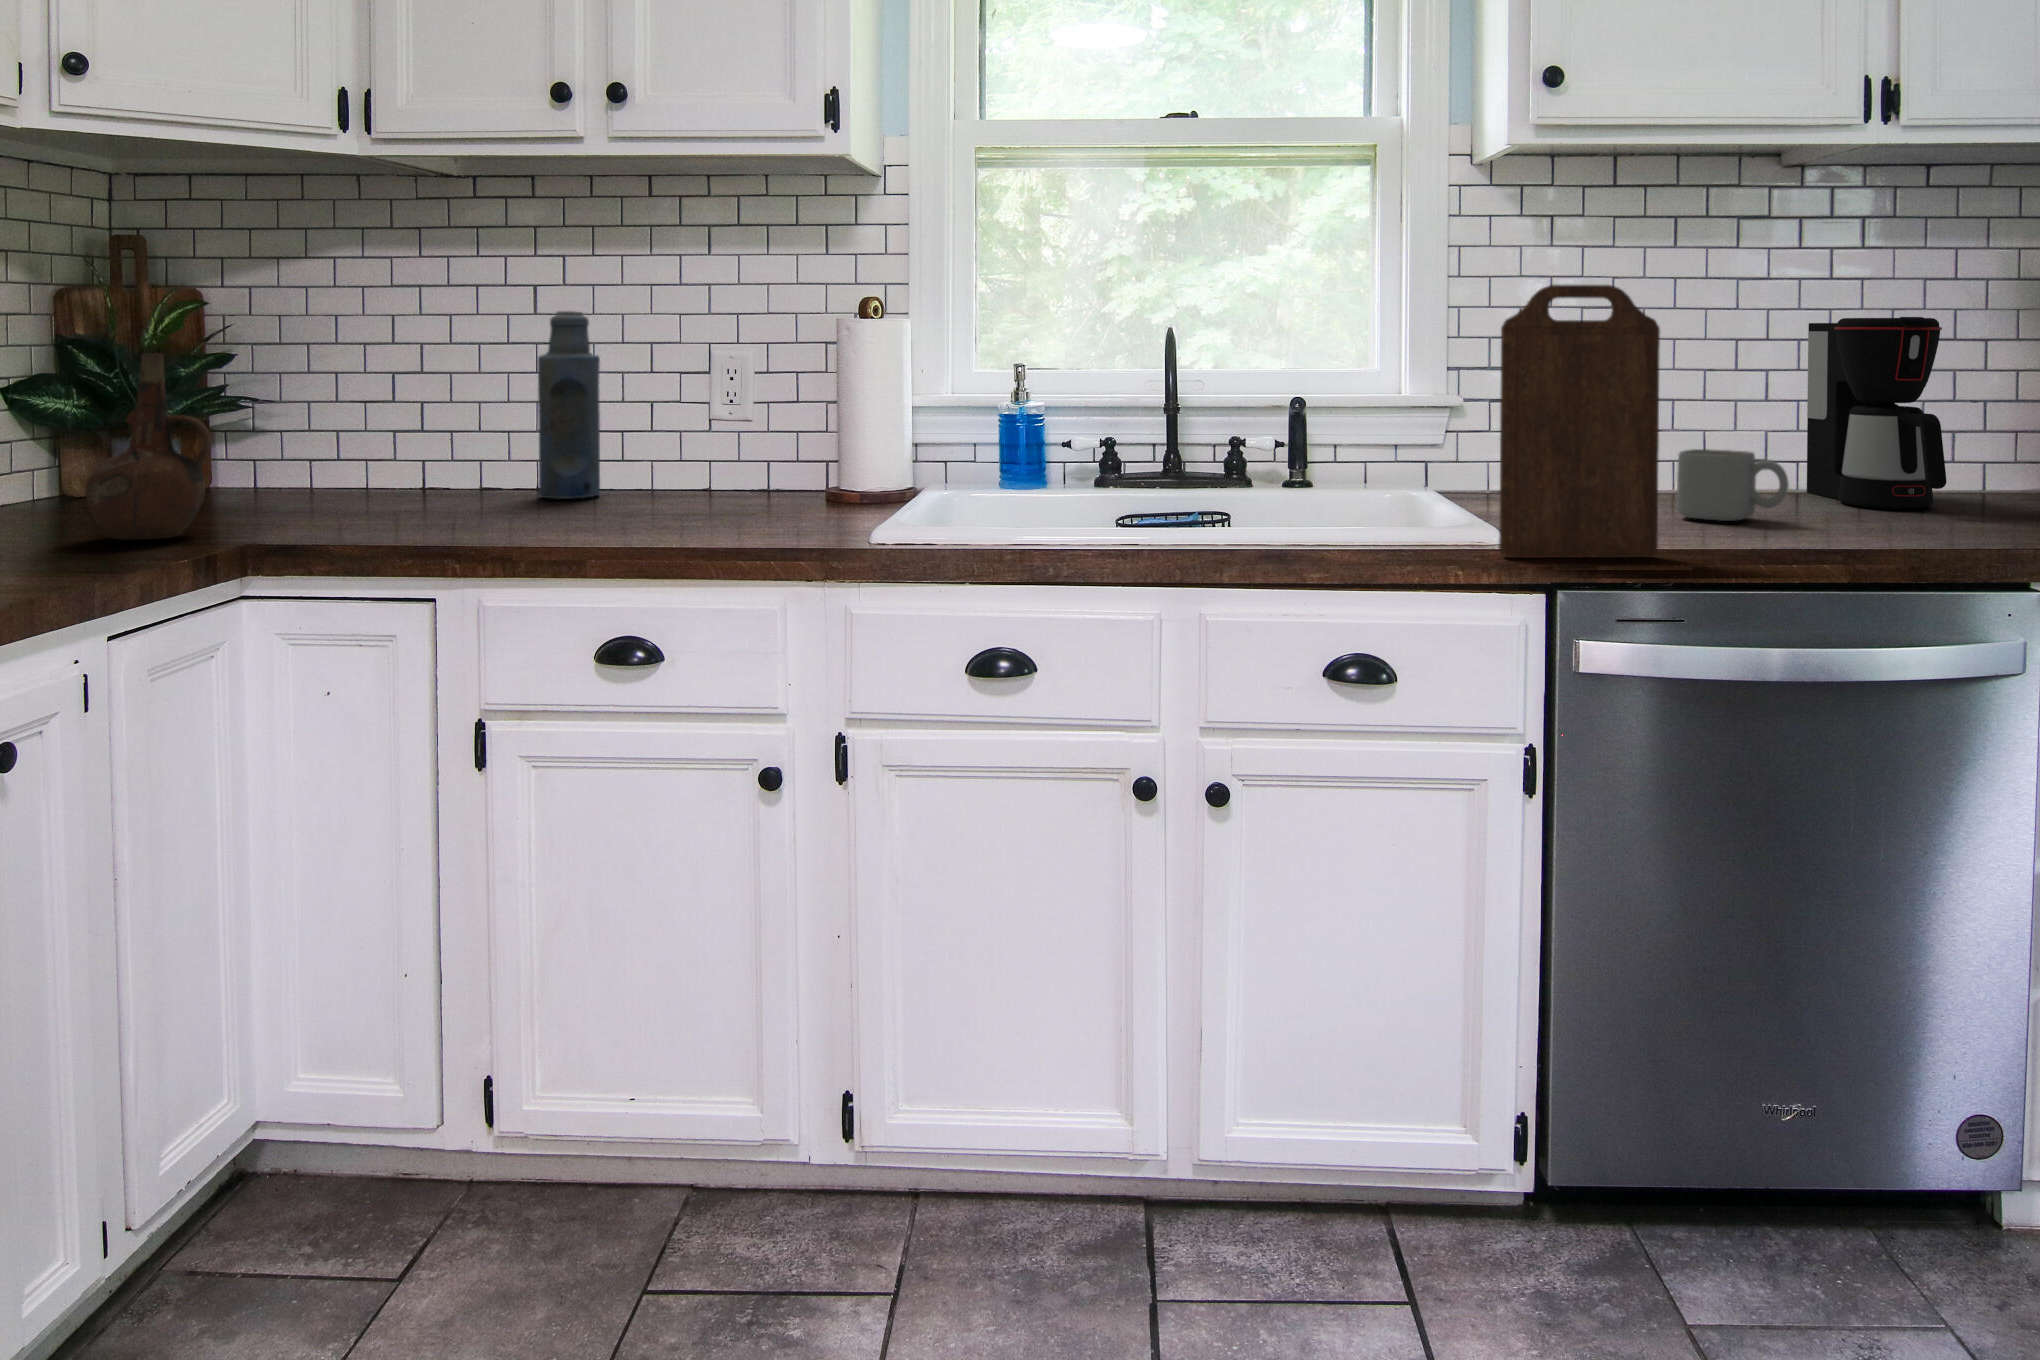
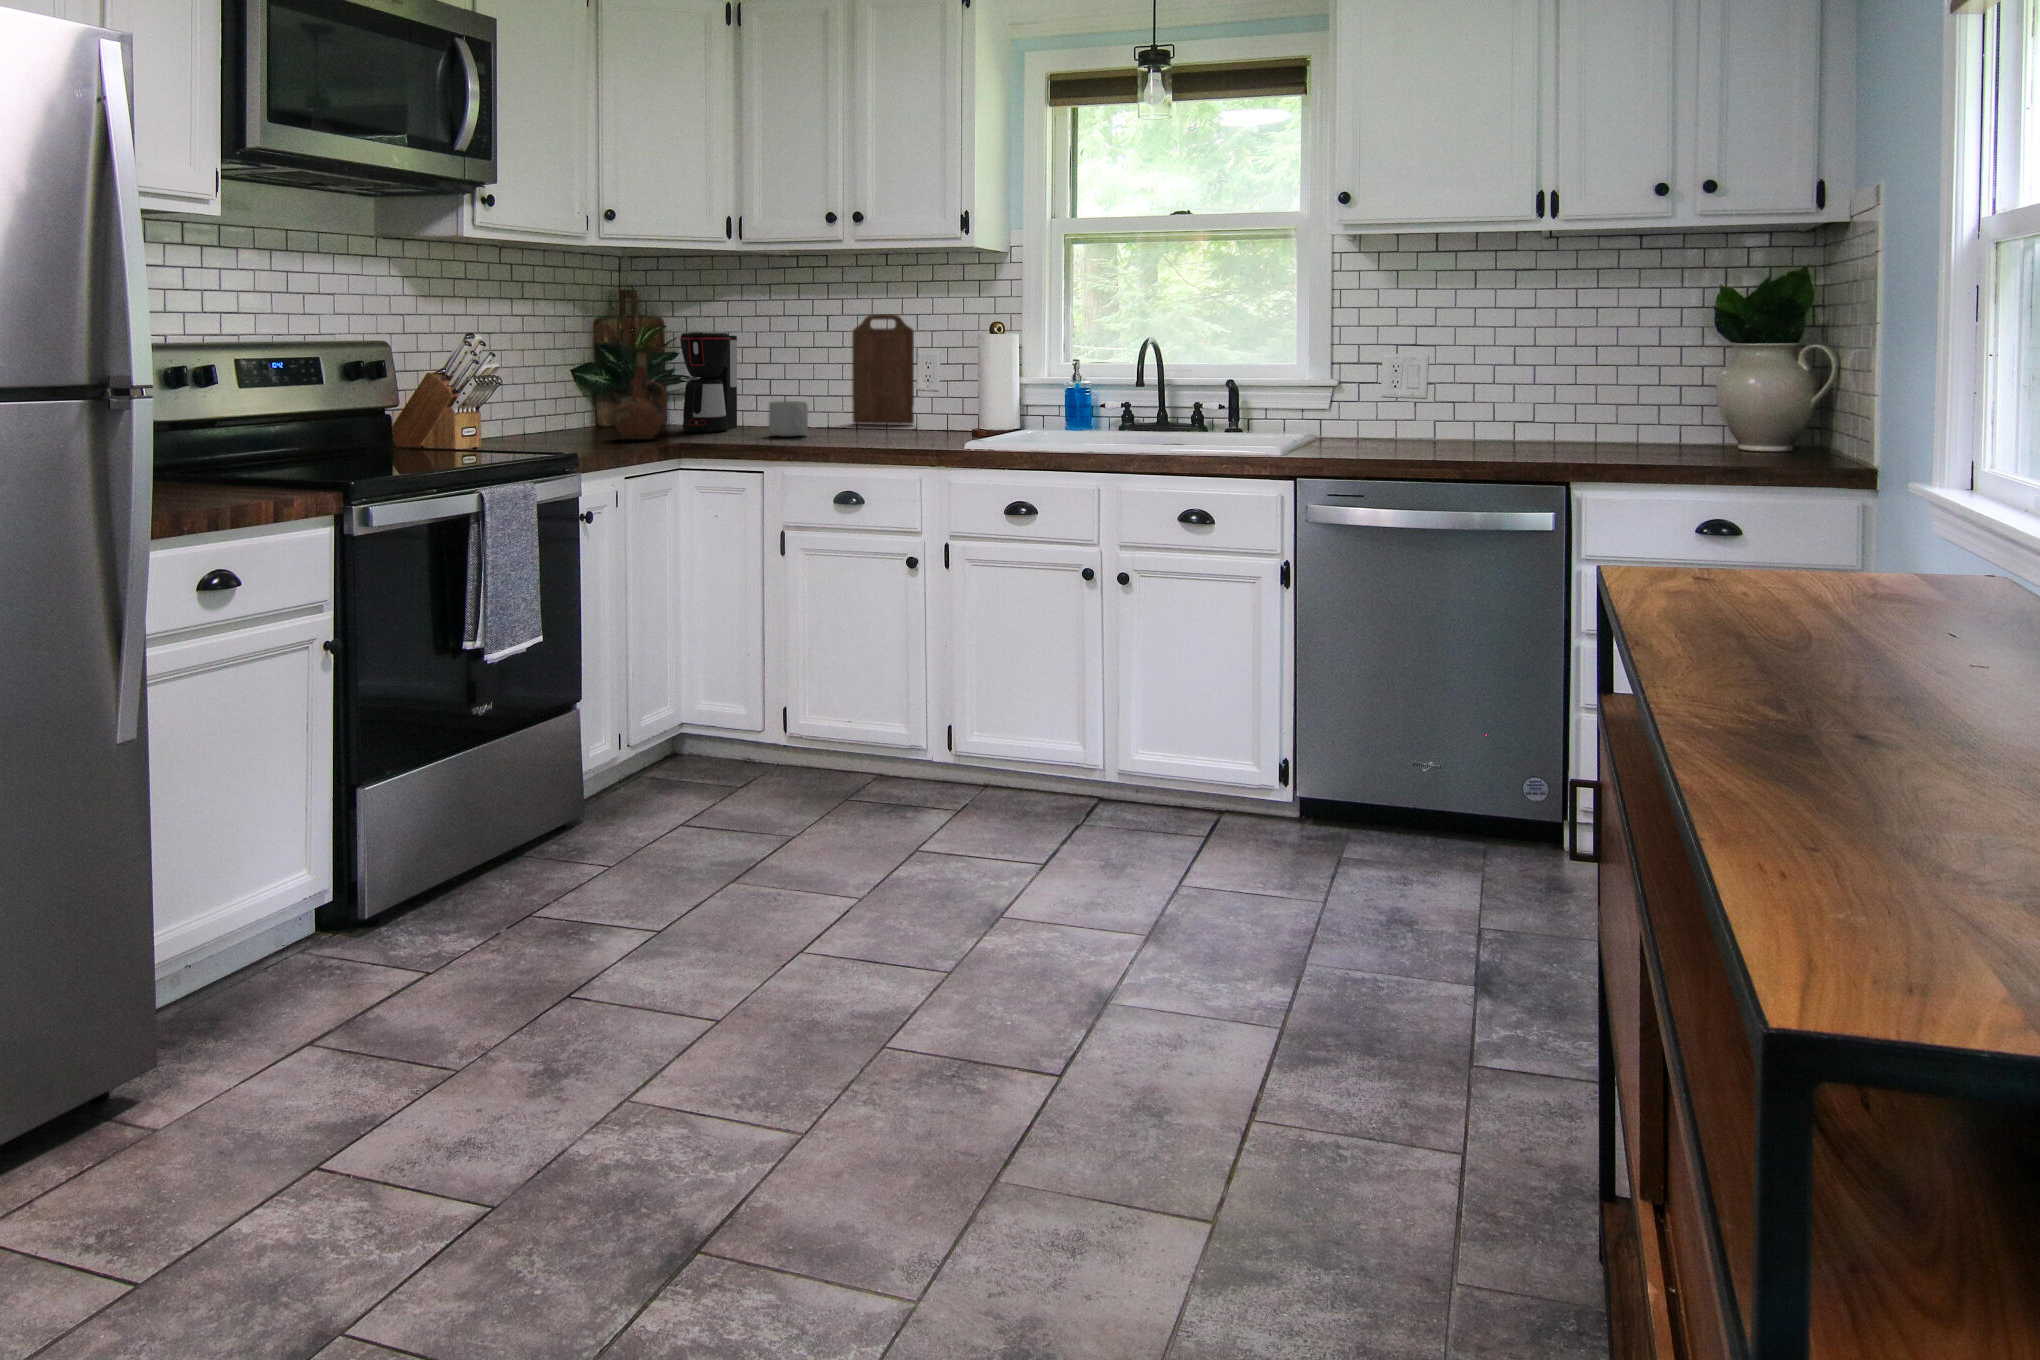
cutting board: present [1499,285,1660,557] -> present [852,314,914,424]
bottle: present [538,311,600,499] -> none [821,332,852,430]
coffee maker: present [1807,317,1946,508] -> present [679,332,737,432]
mug: present [1677,449,1789,521] -> present [769,401,808,437]

